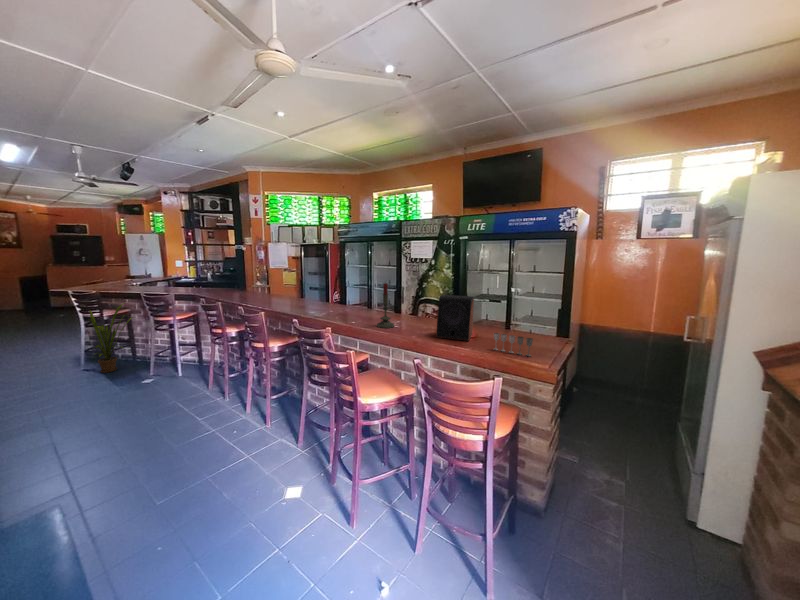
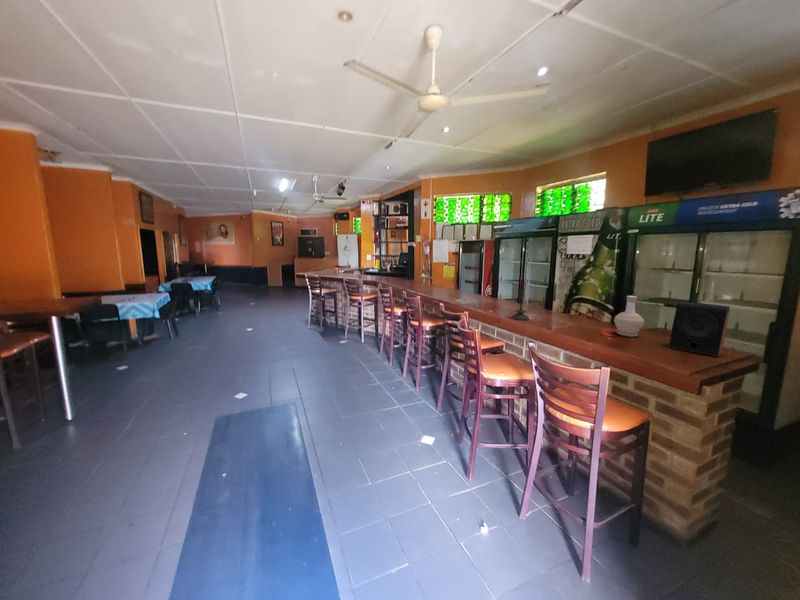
speaker: present [436,295,474,341] -> present [668,302,730,357]
bottle: none [471,295,495,333] -> present [614,296,644,337]
house plant: present [89,303,130,373] -> none [314,285,339,333]
wine glass: present [494,333,533,356] -> none [624,334,671,362]

